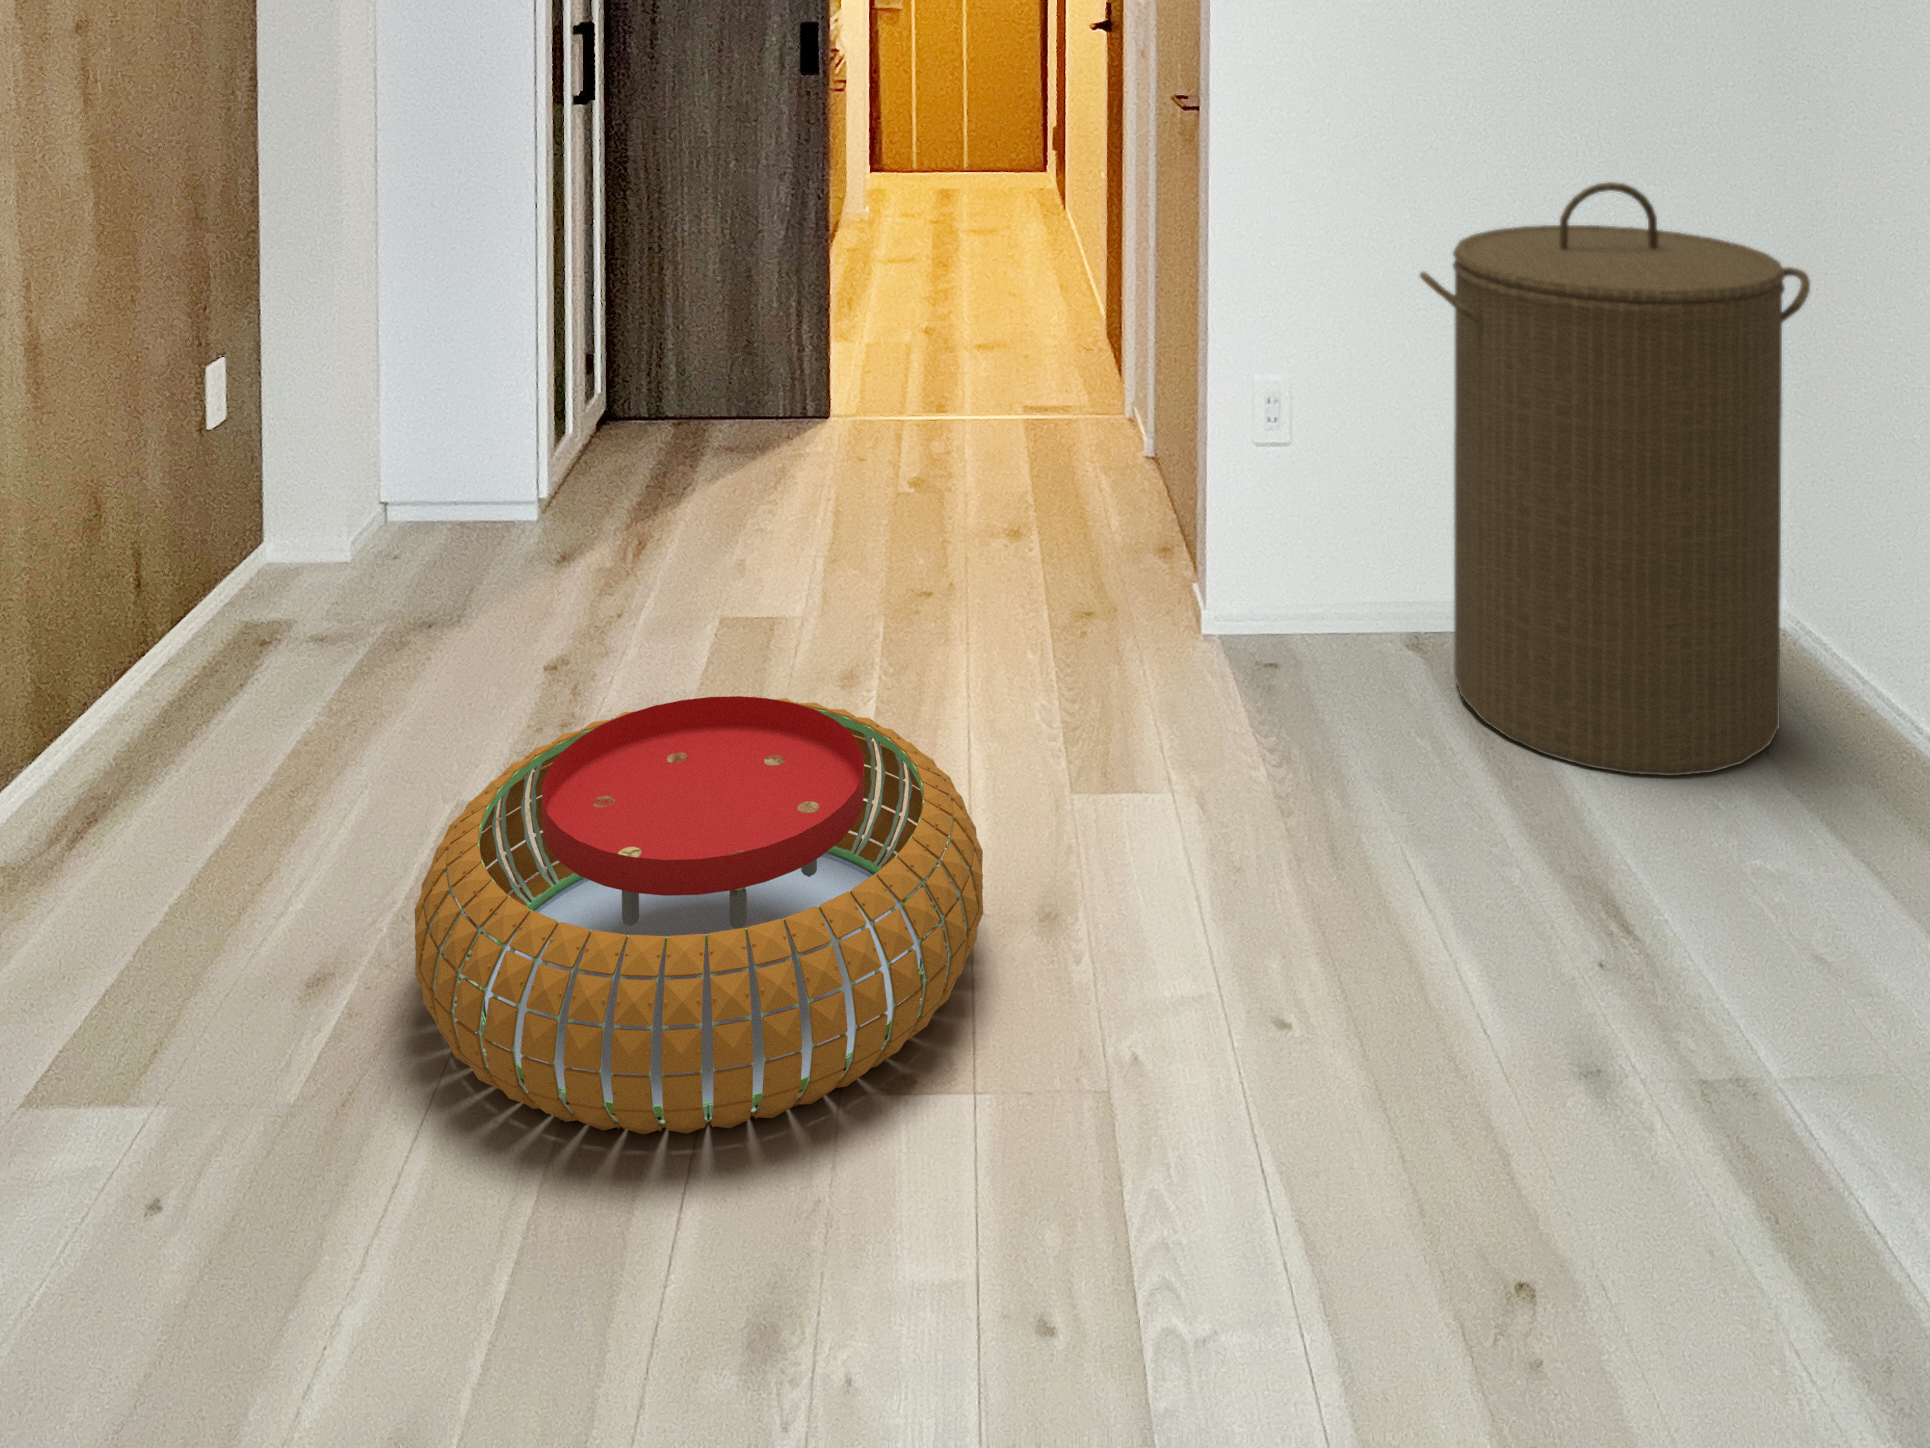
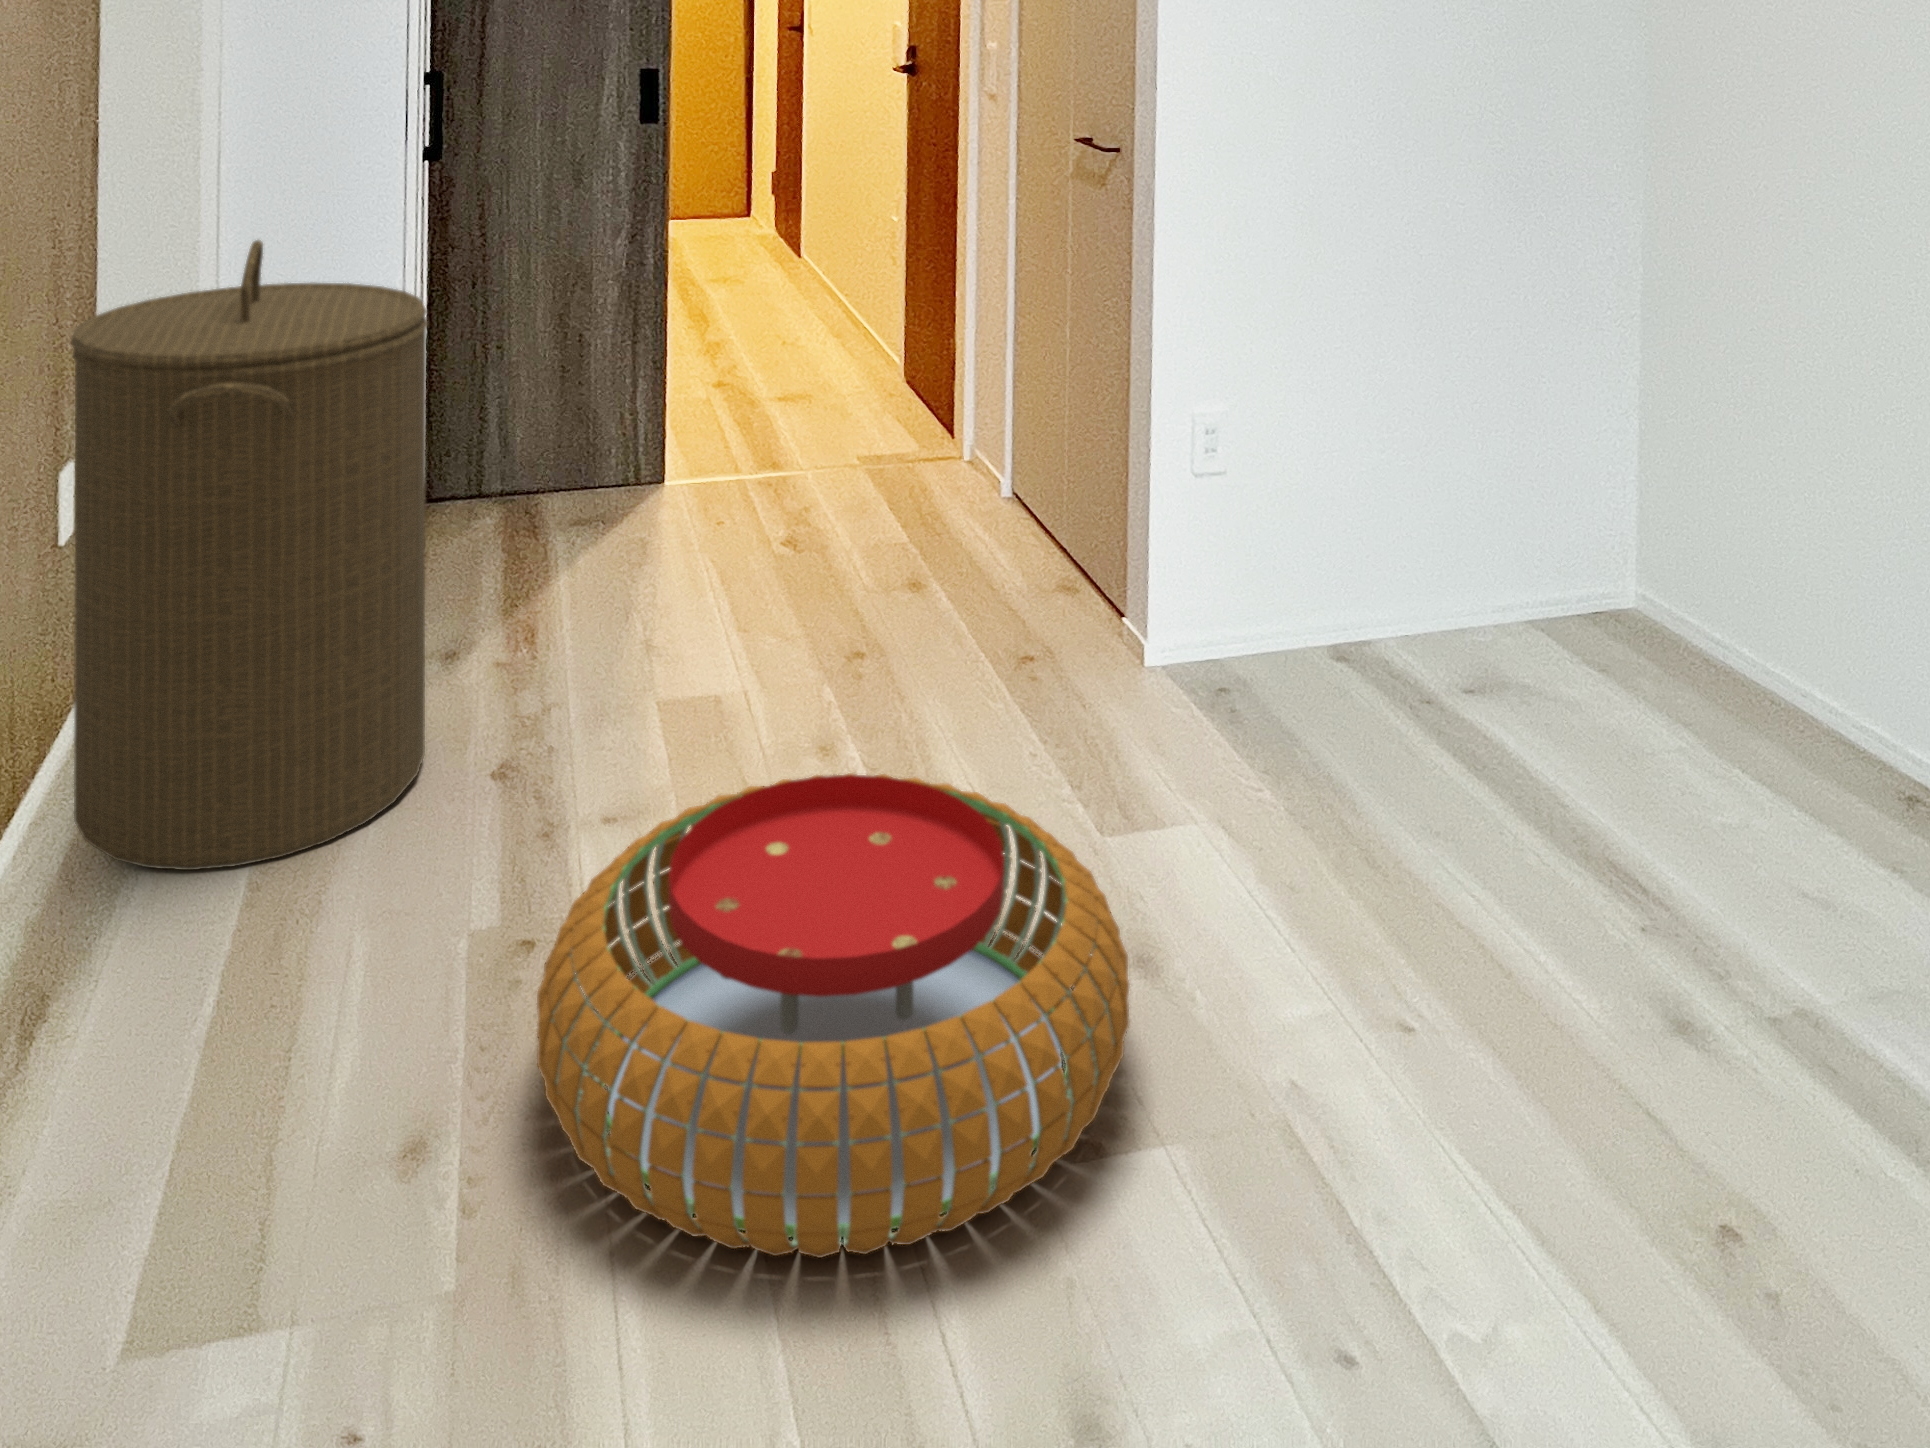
laundry hamper: present [1420,182,1810,776] -> present [71,240,428,870]

